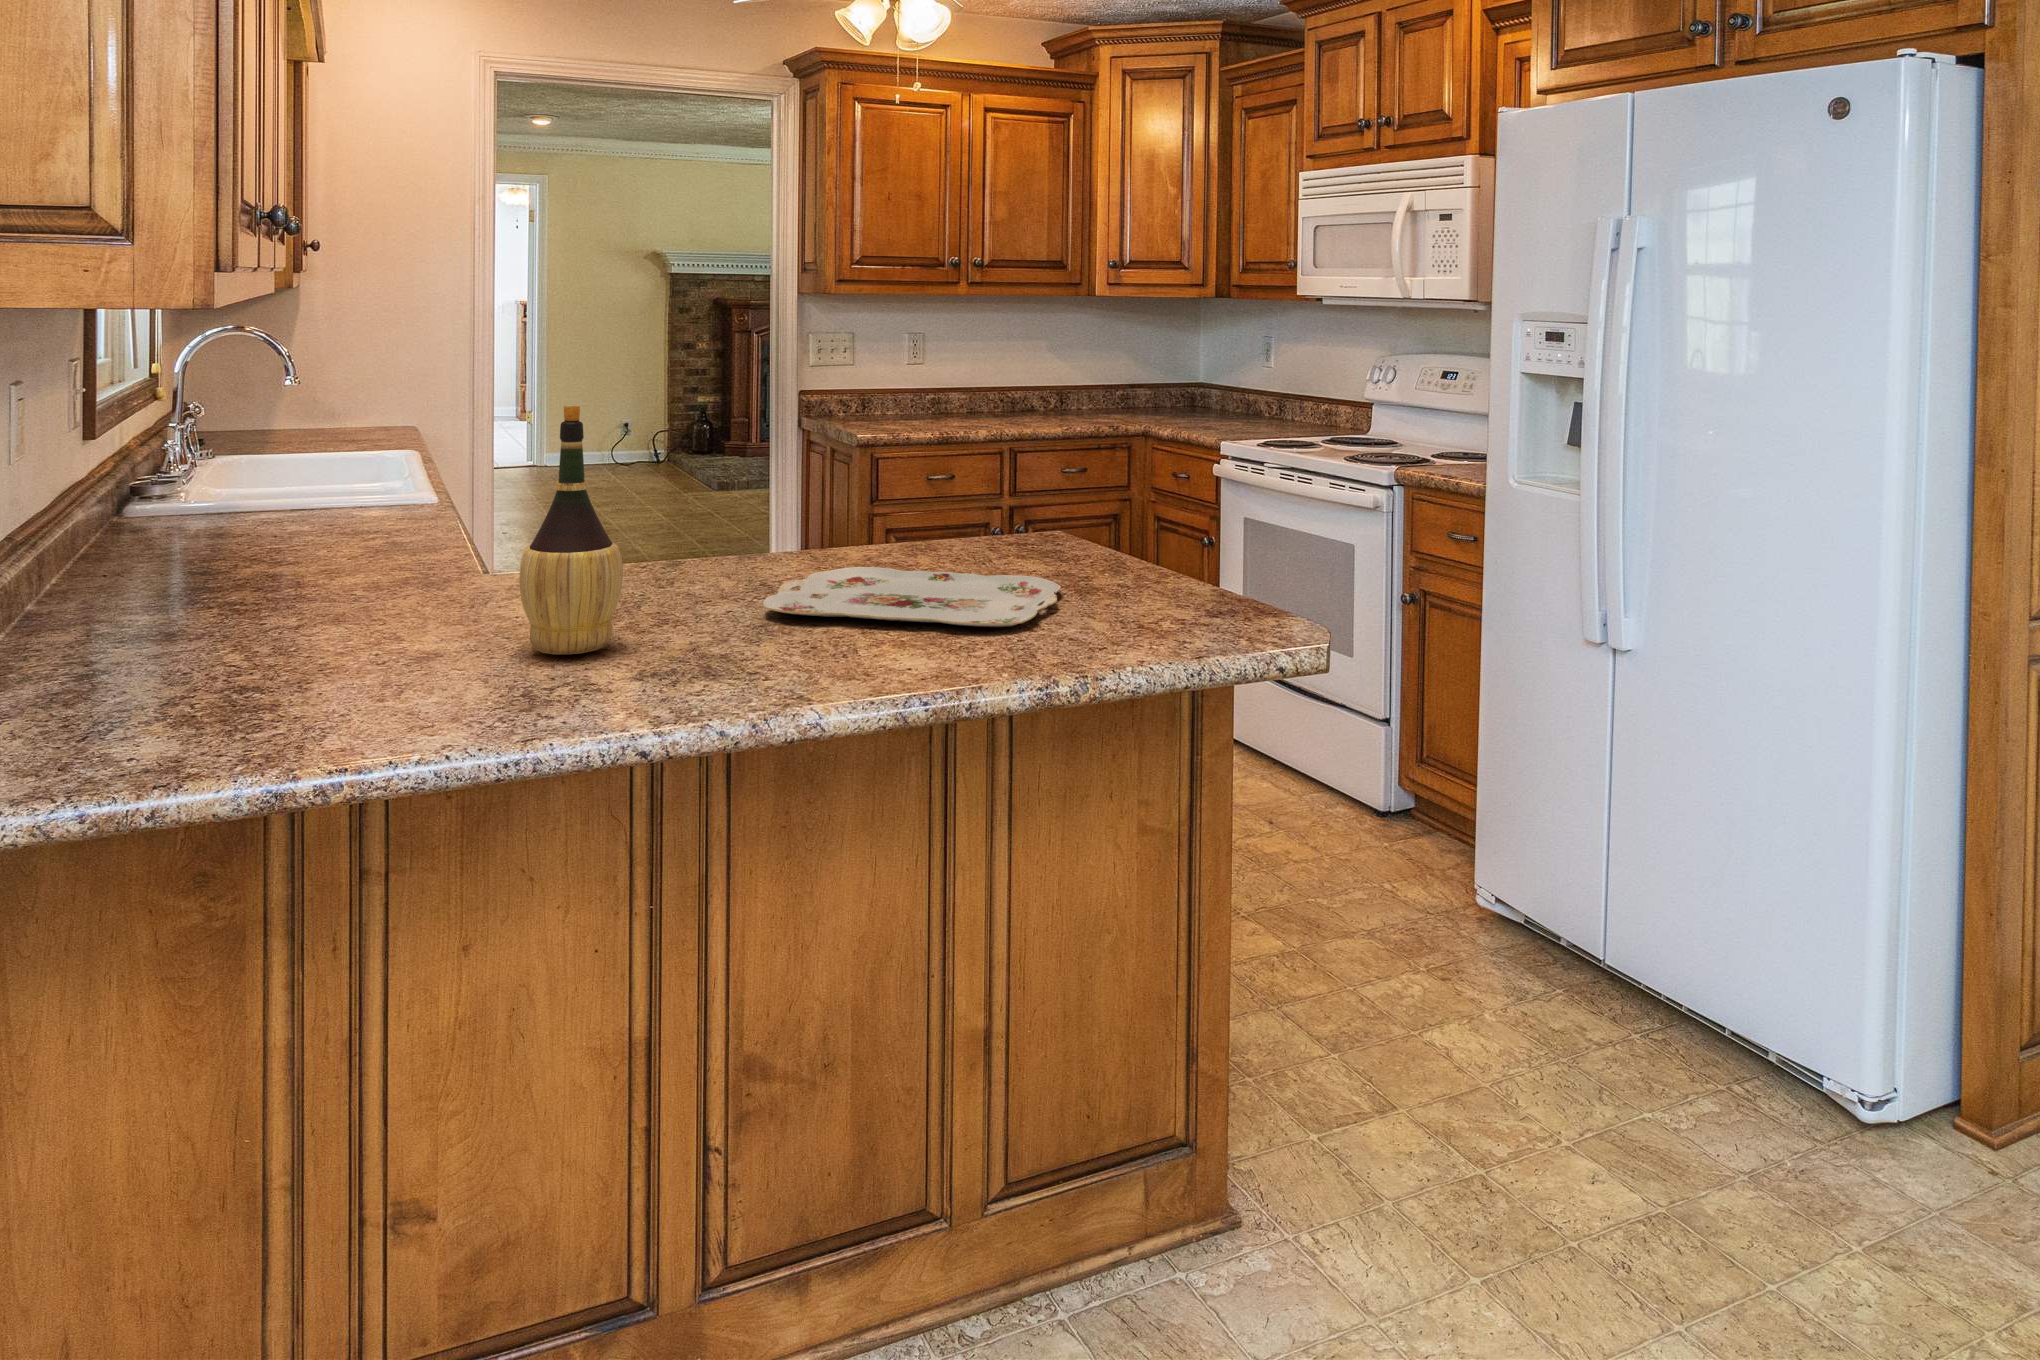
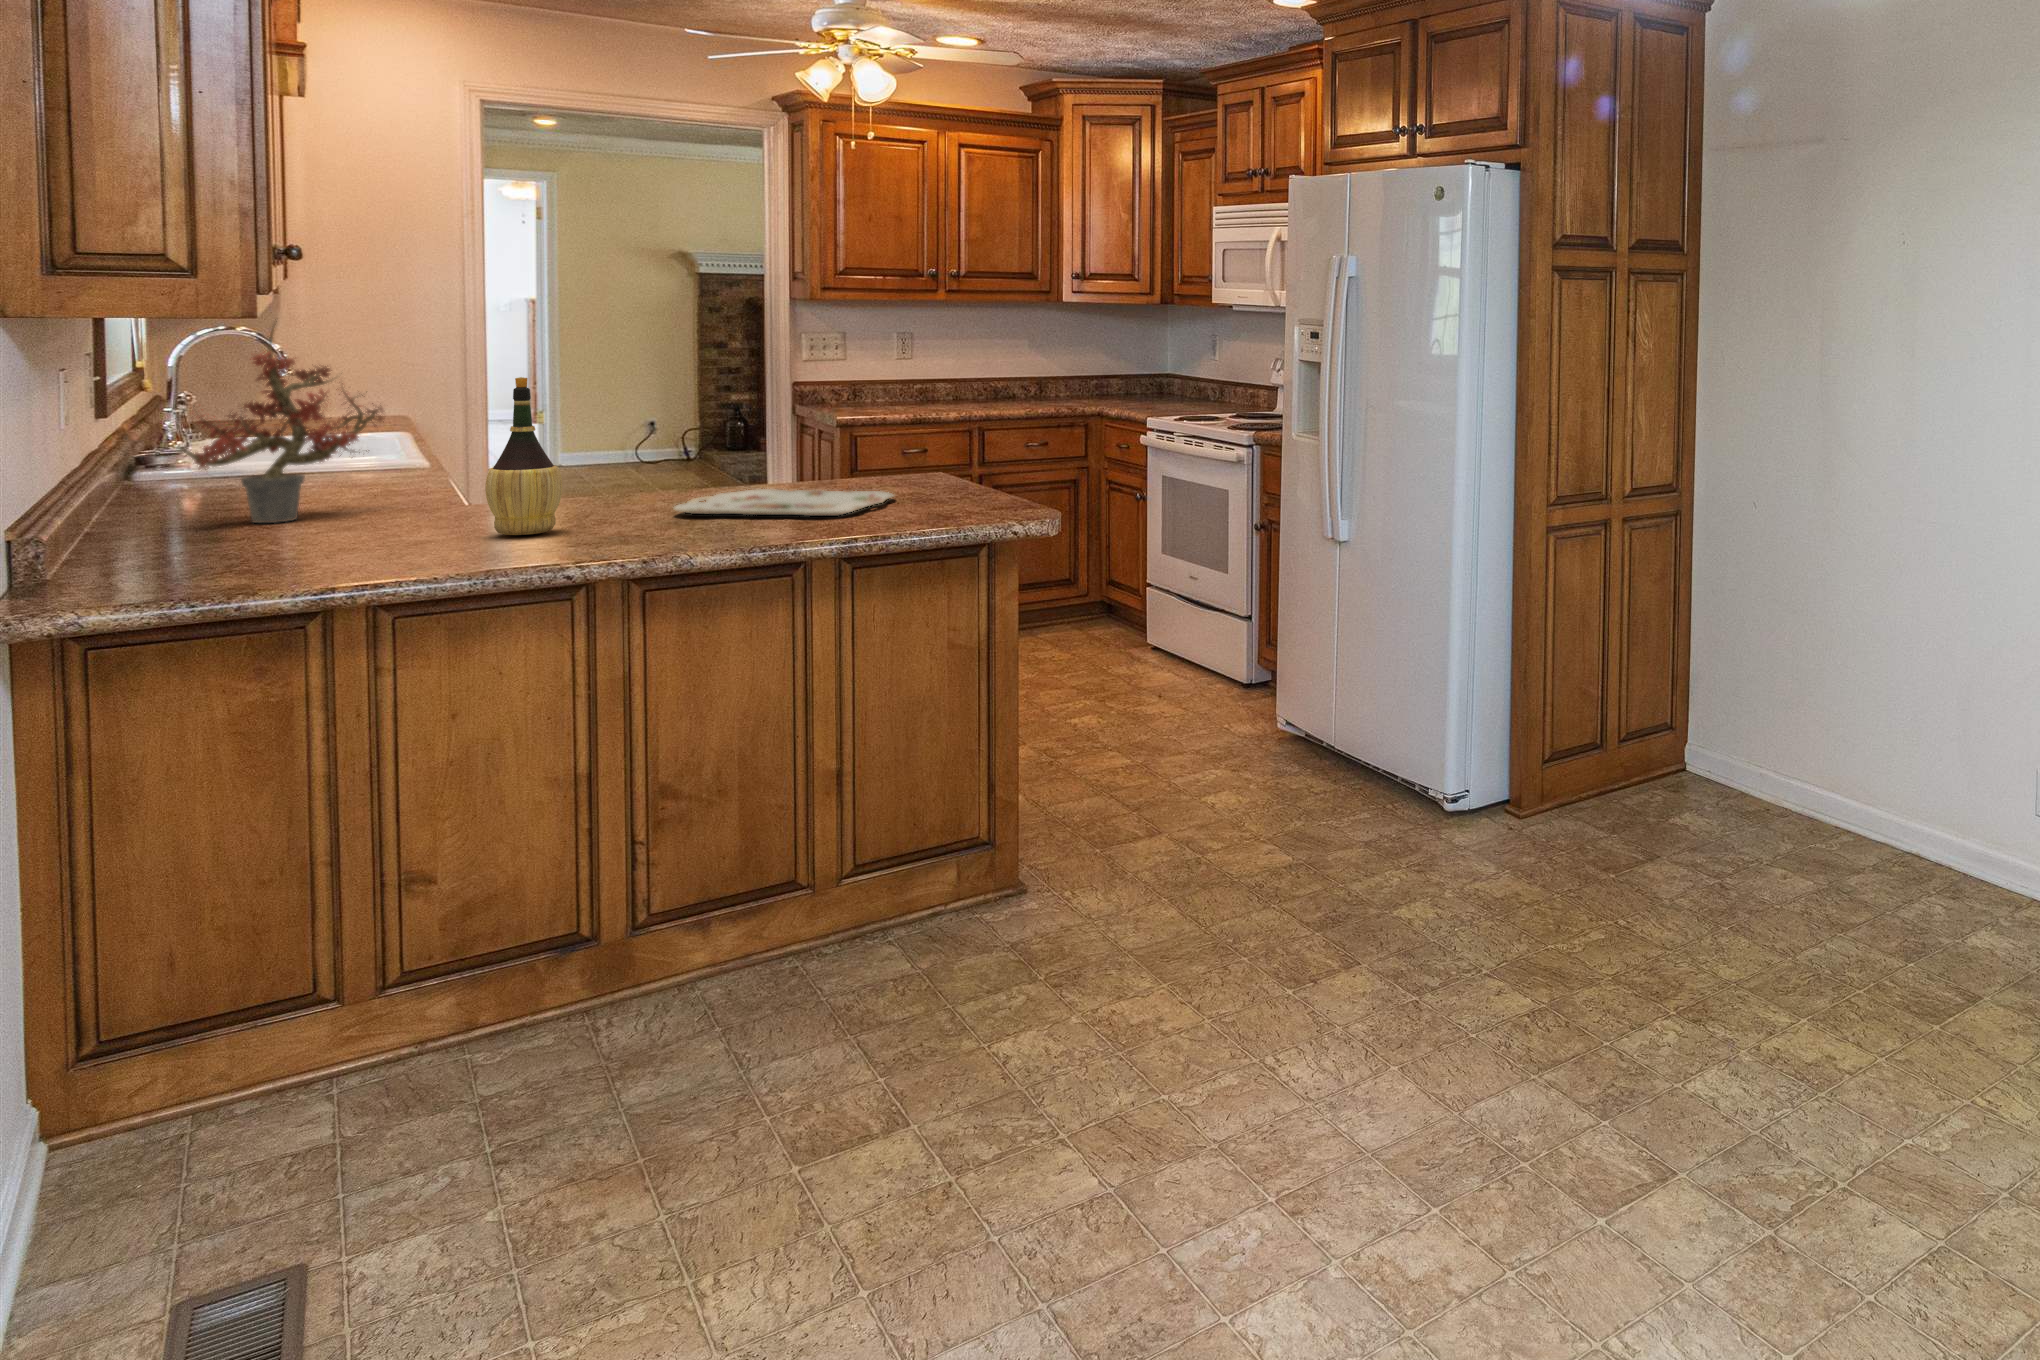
potted plant: none [113,315,394,608] -> present [177,321,384,523]

